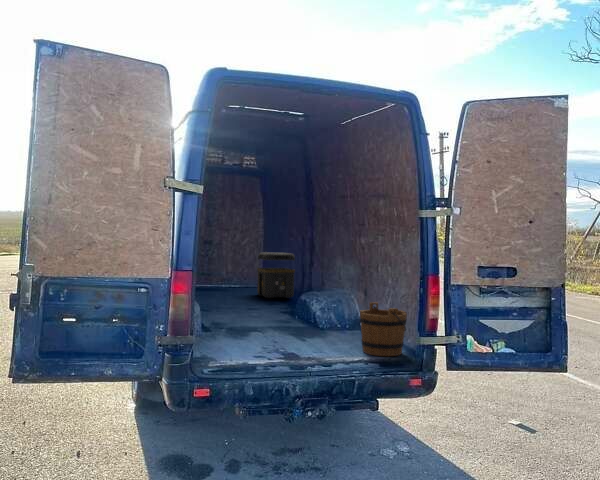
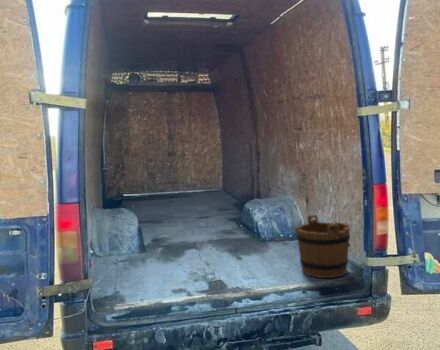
toolbox: present [257,252,295,298] -> none [209,163,244,206]

